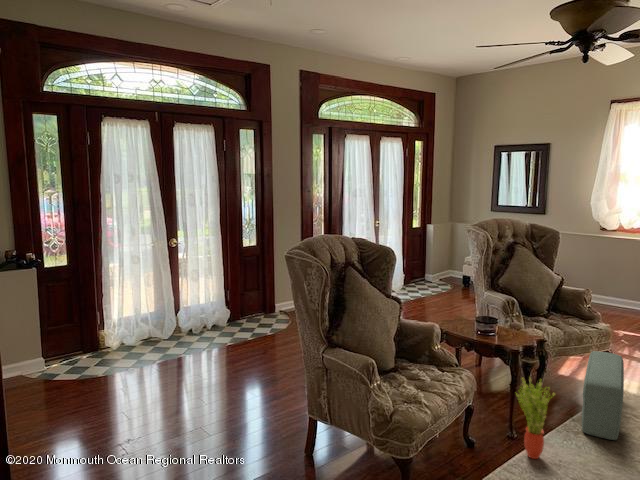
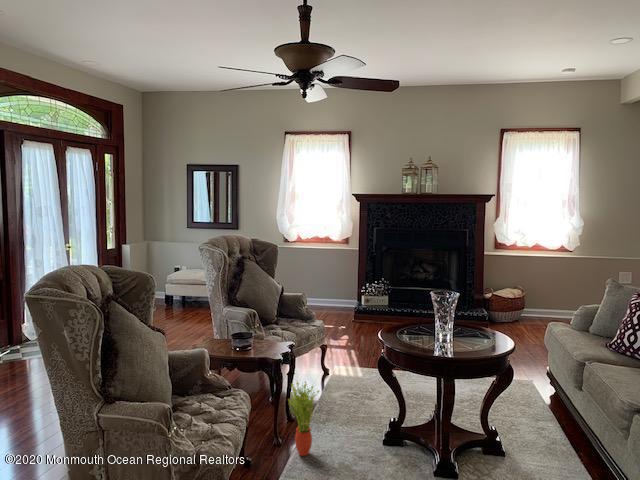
pouf: present [582,351,624,440] -> none [316,345,354,419]

